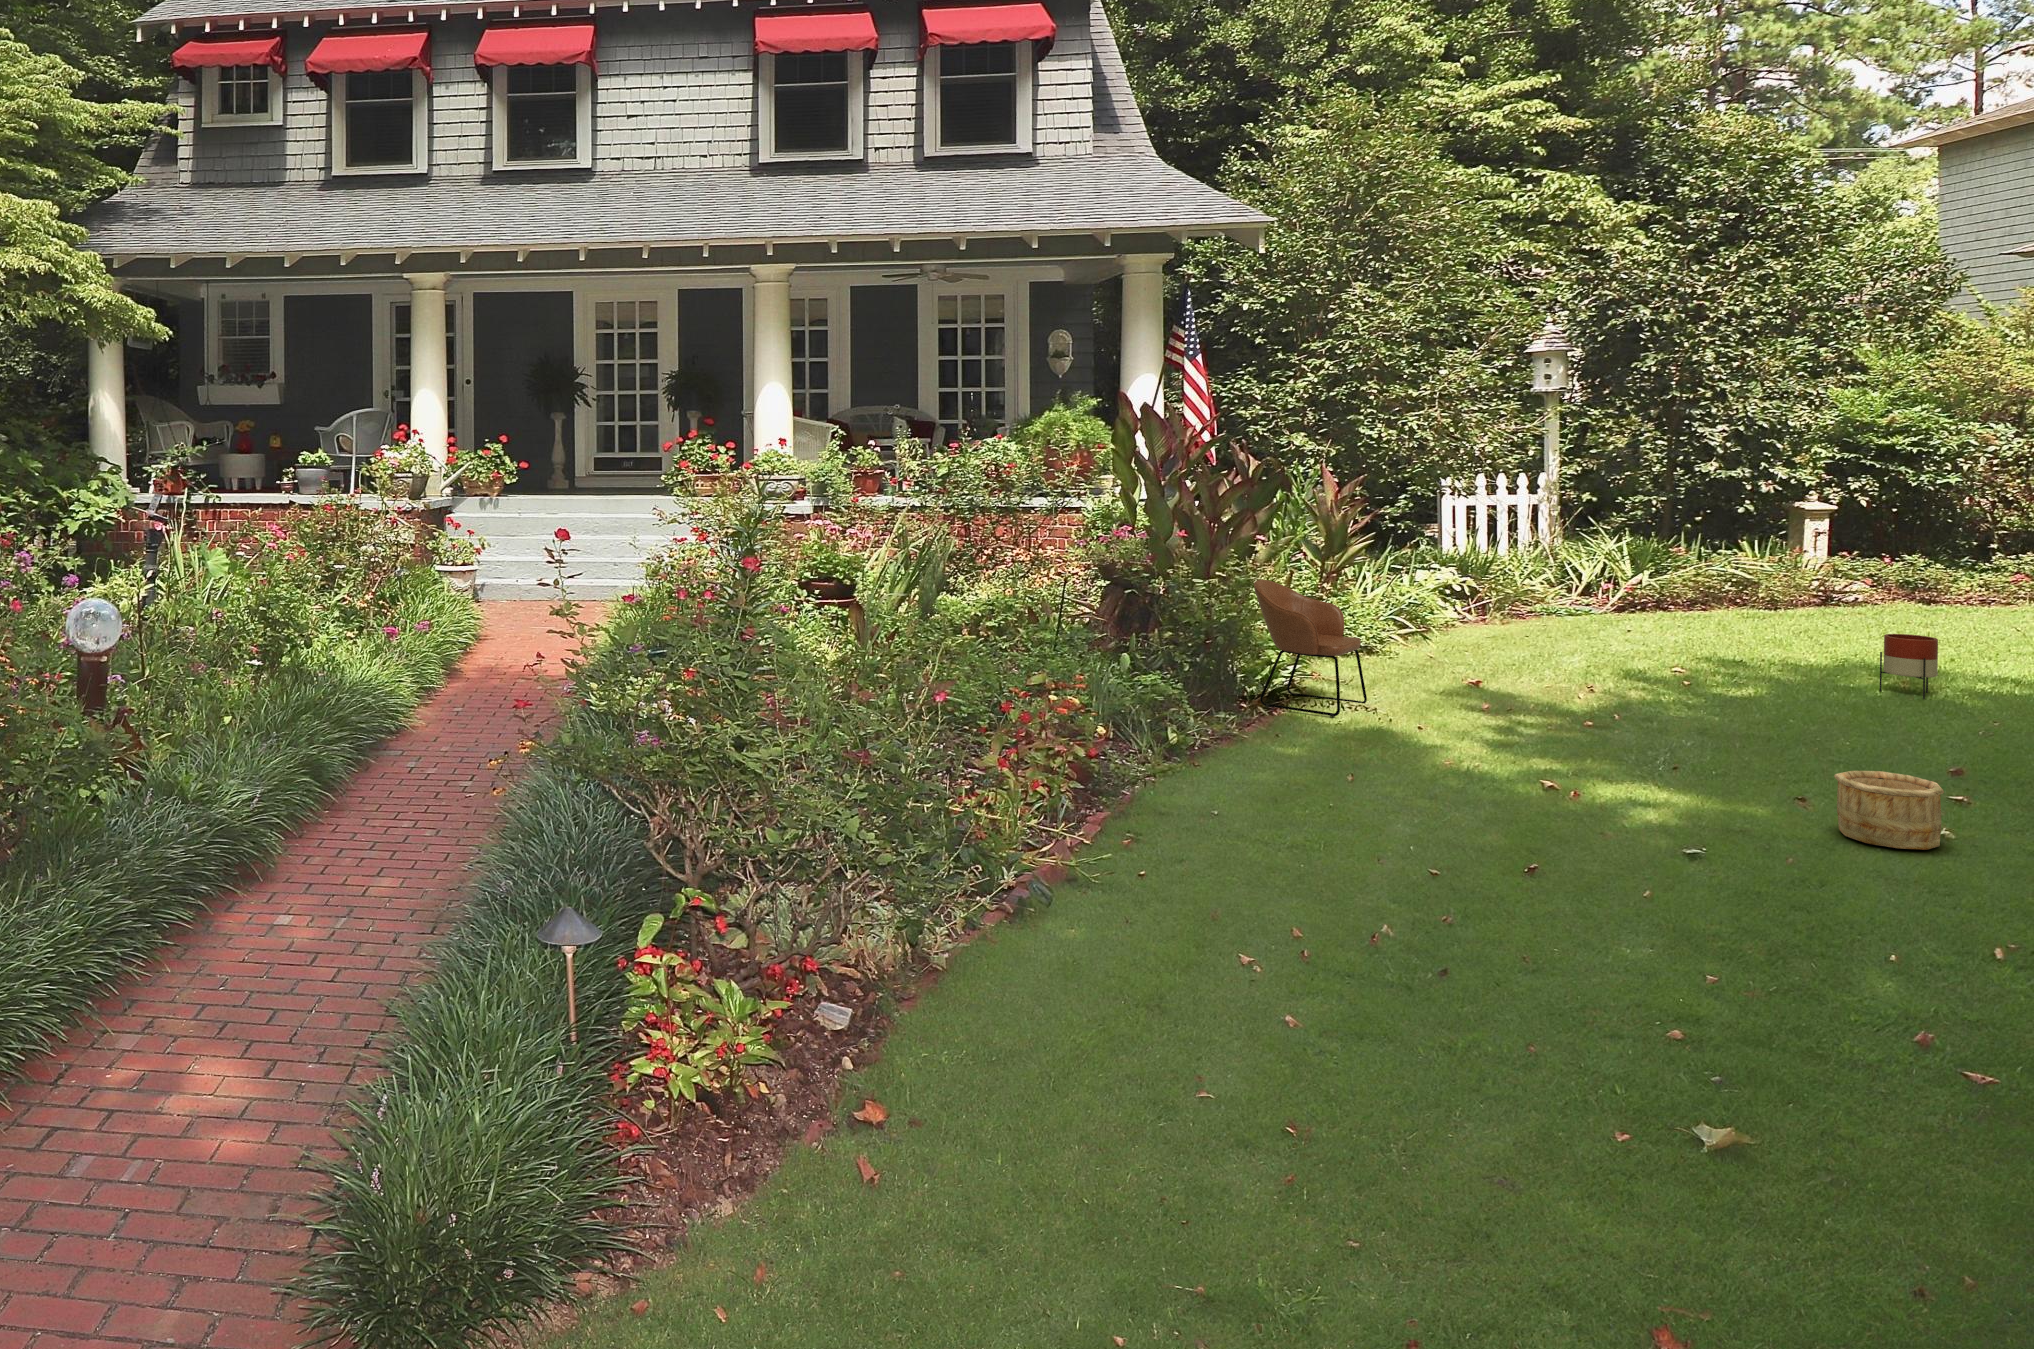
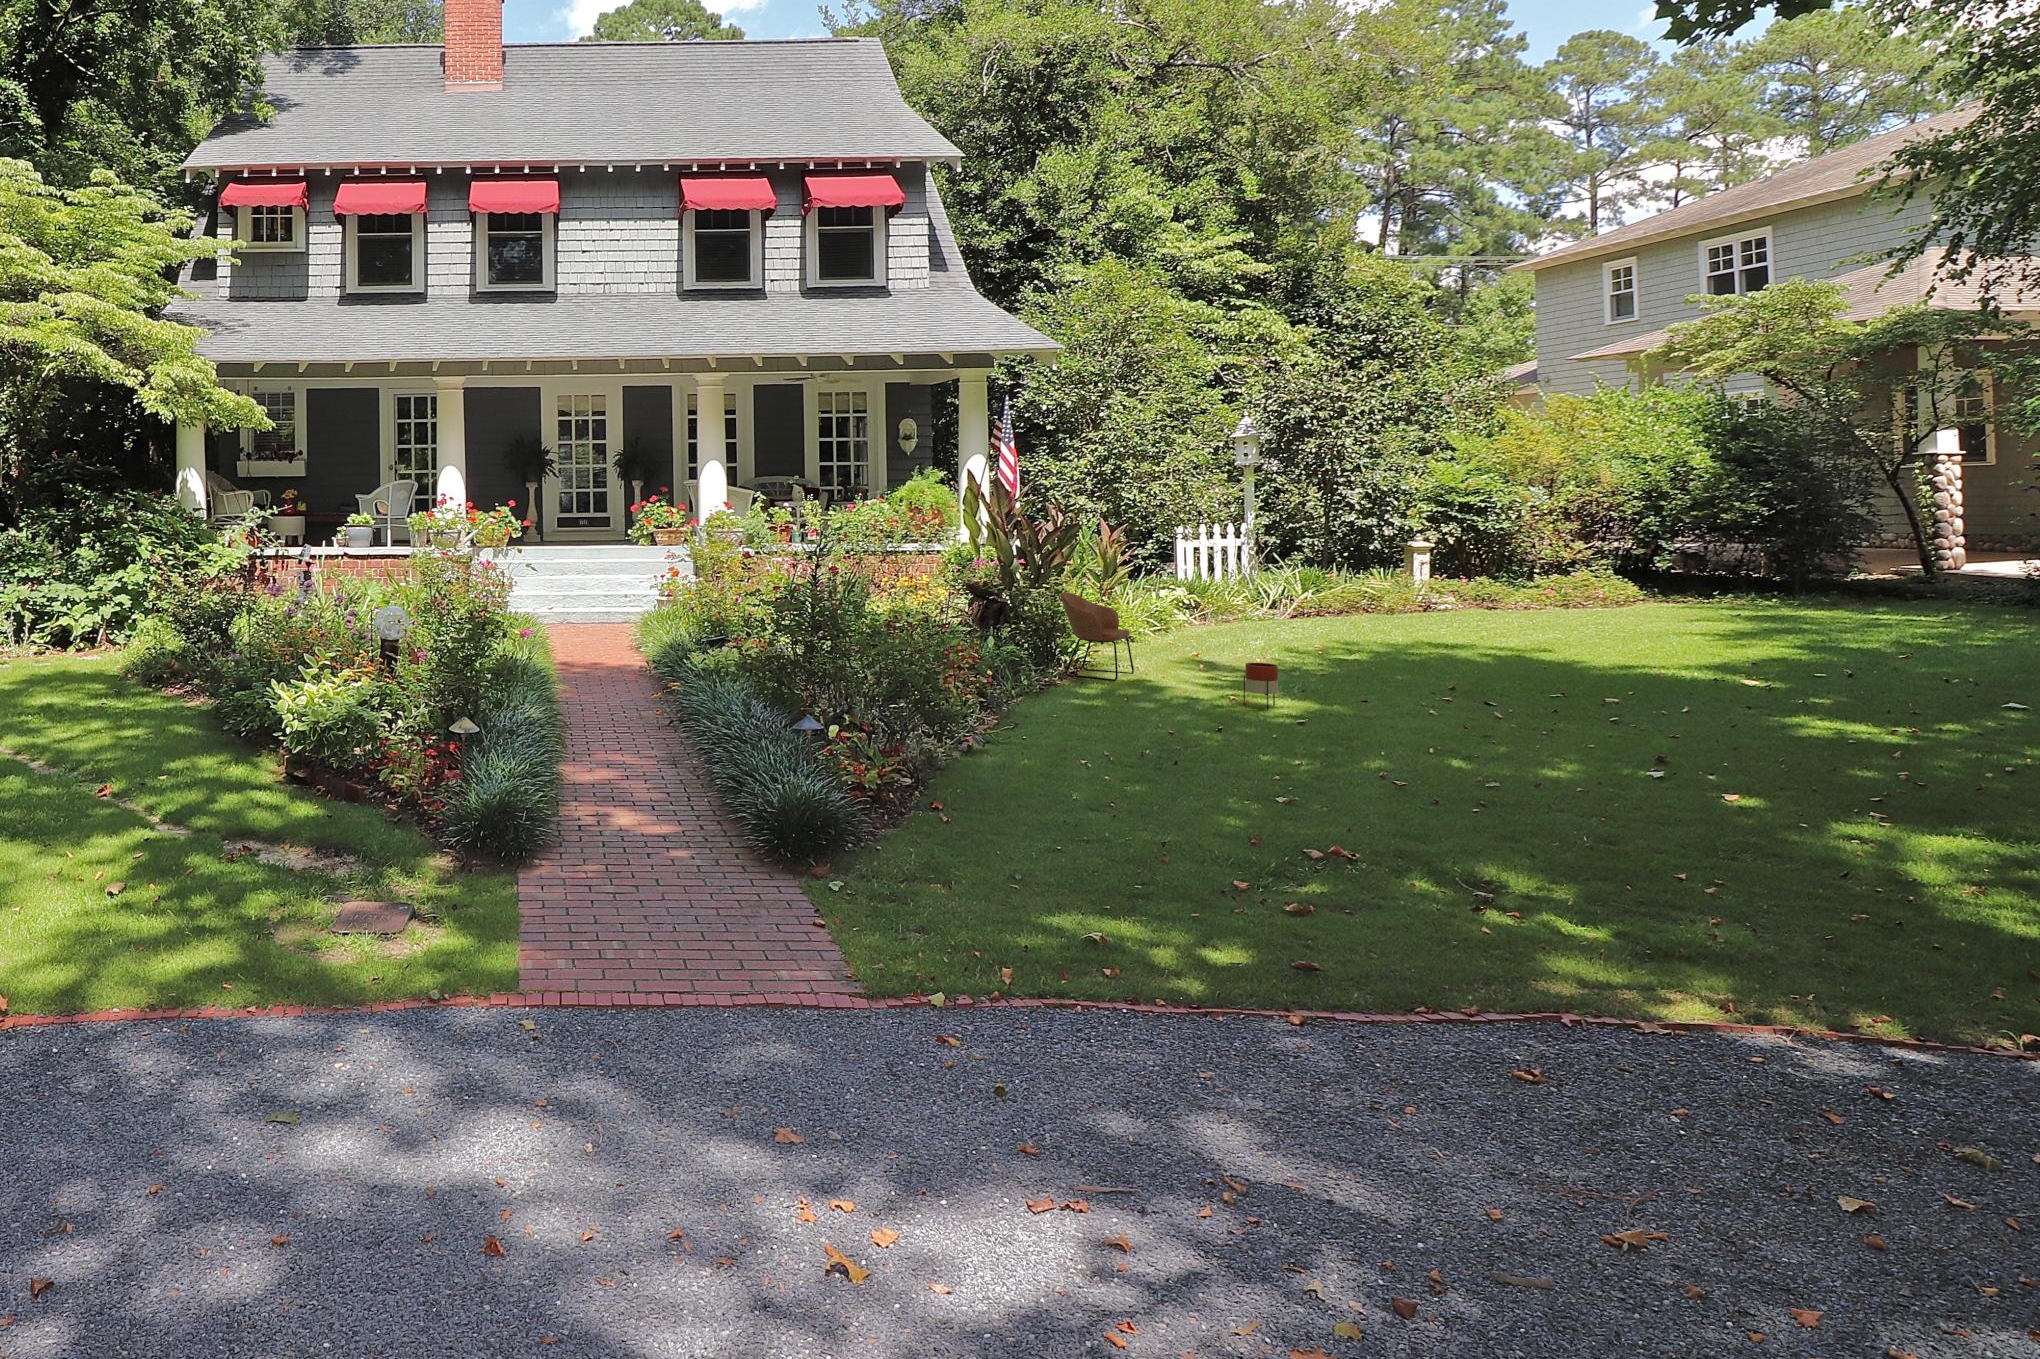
planter: present [1880,634,1938,699] -> present [1244,663,1278,710]
wooden bucket: present [1834,771,1944,850] -> none [1406,693,1464,736]

